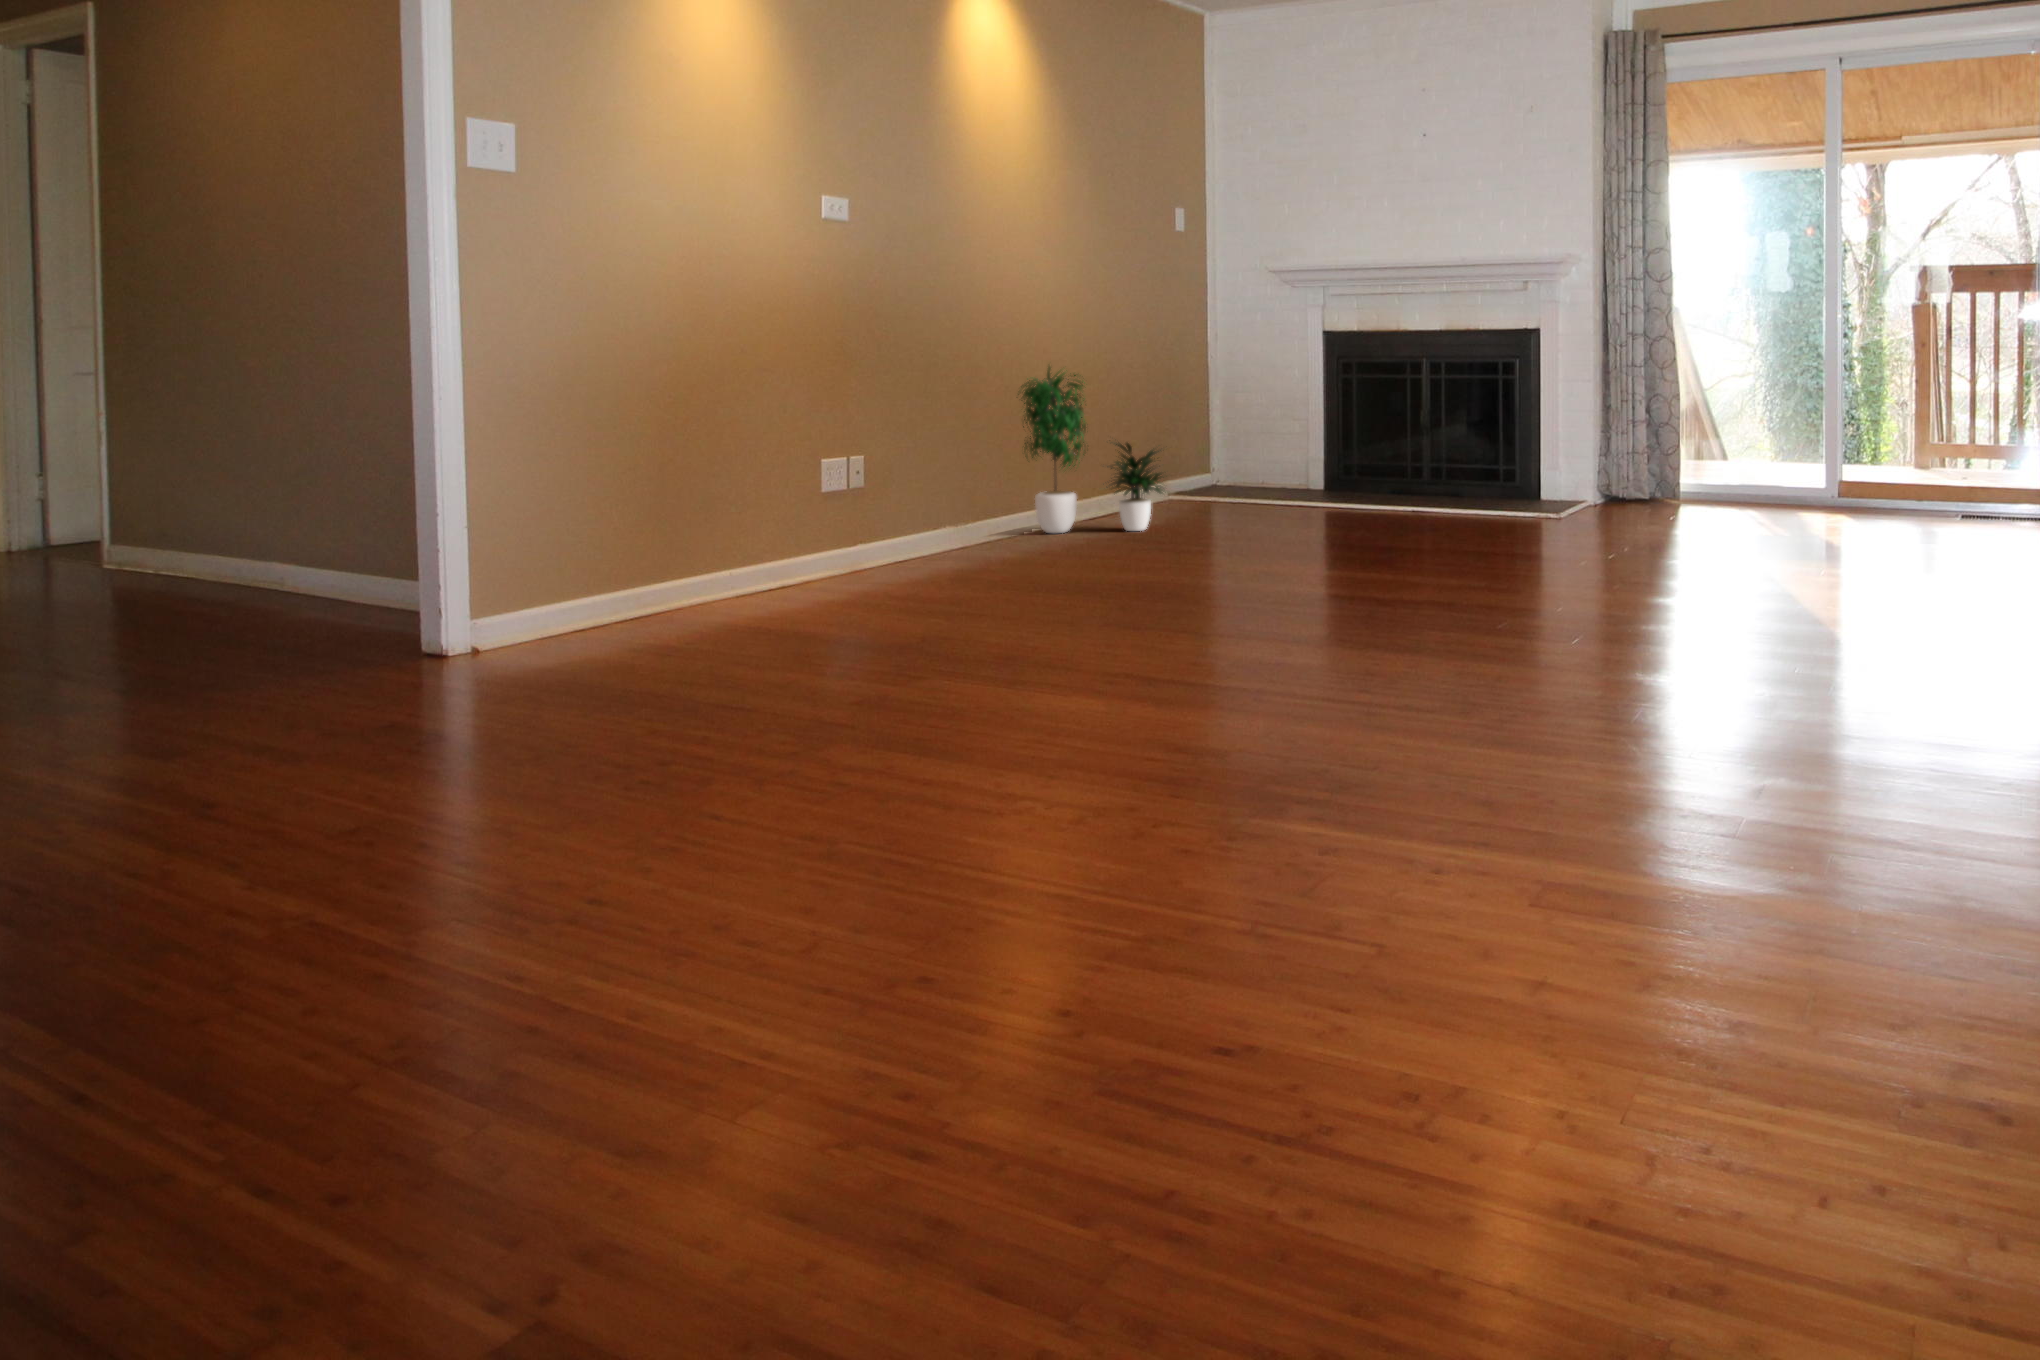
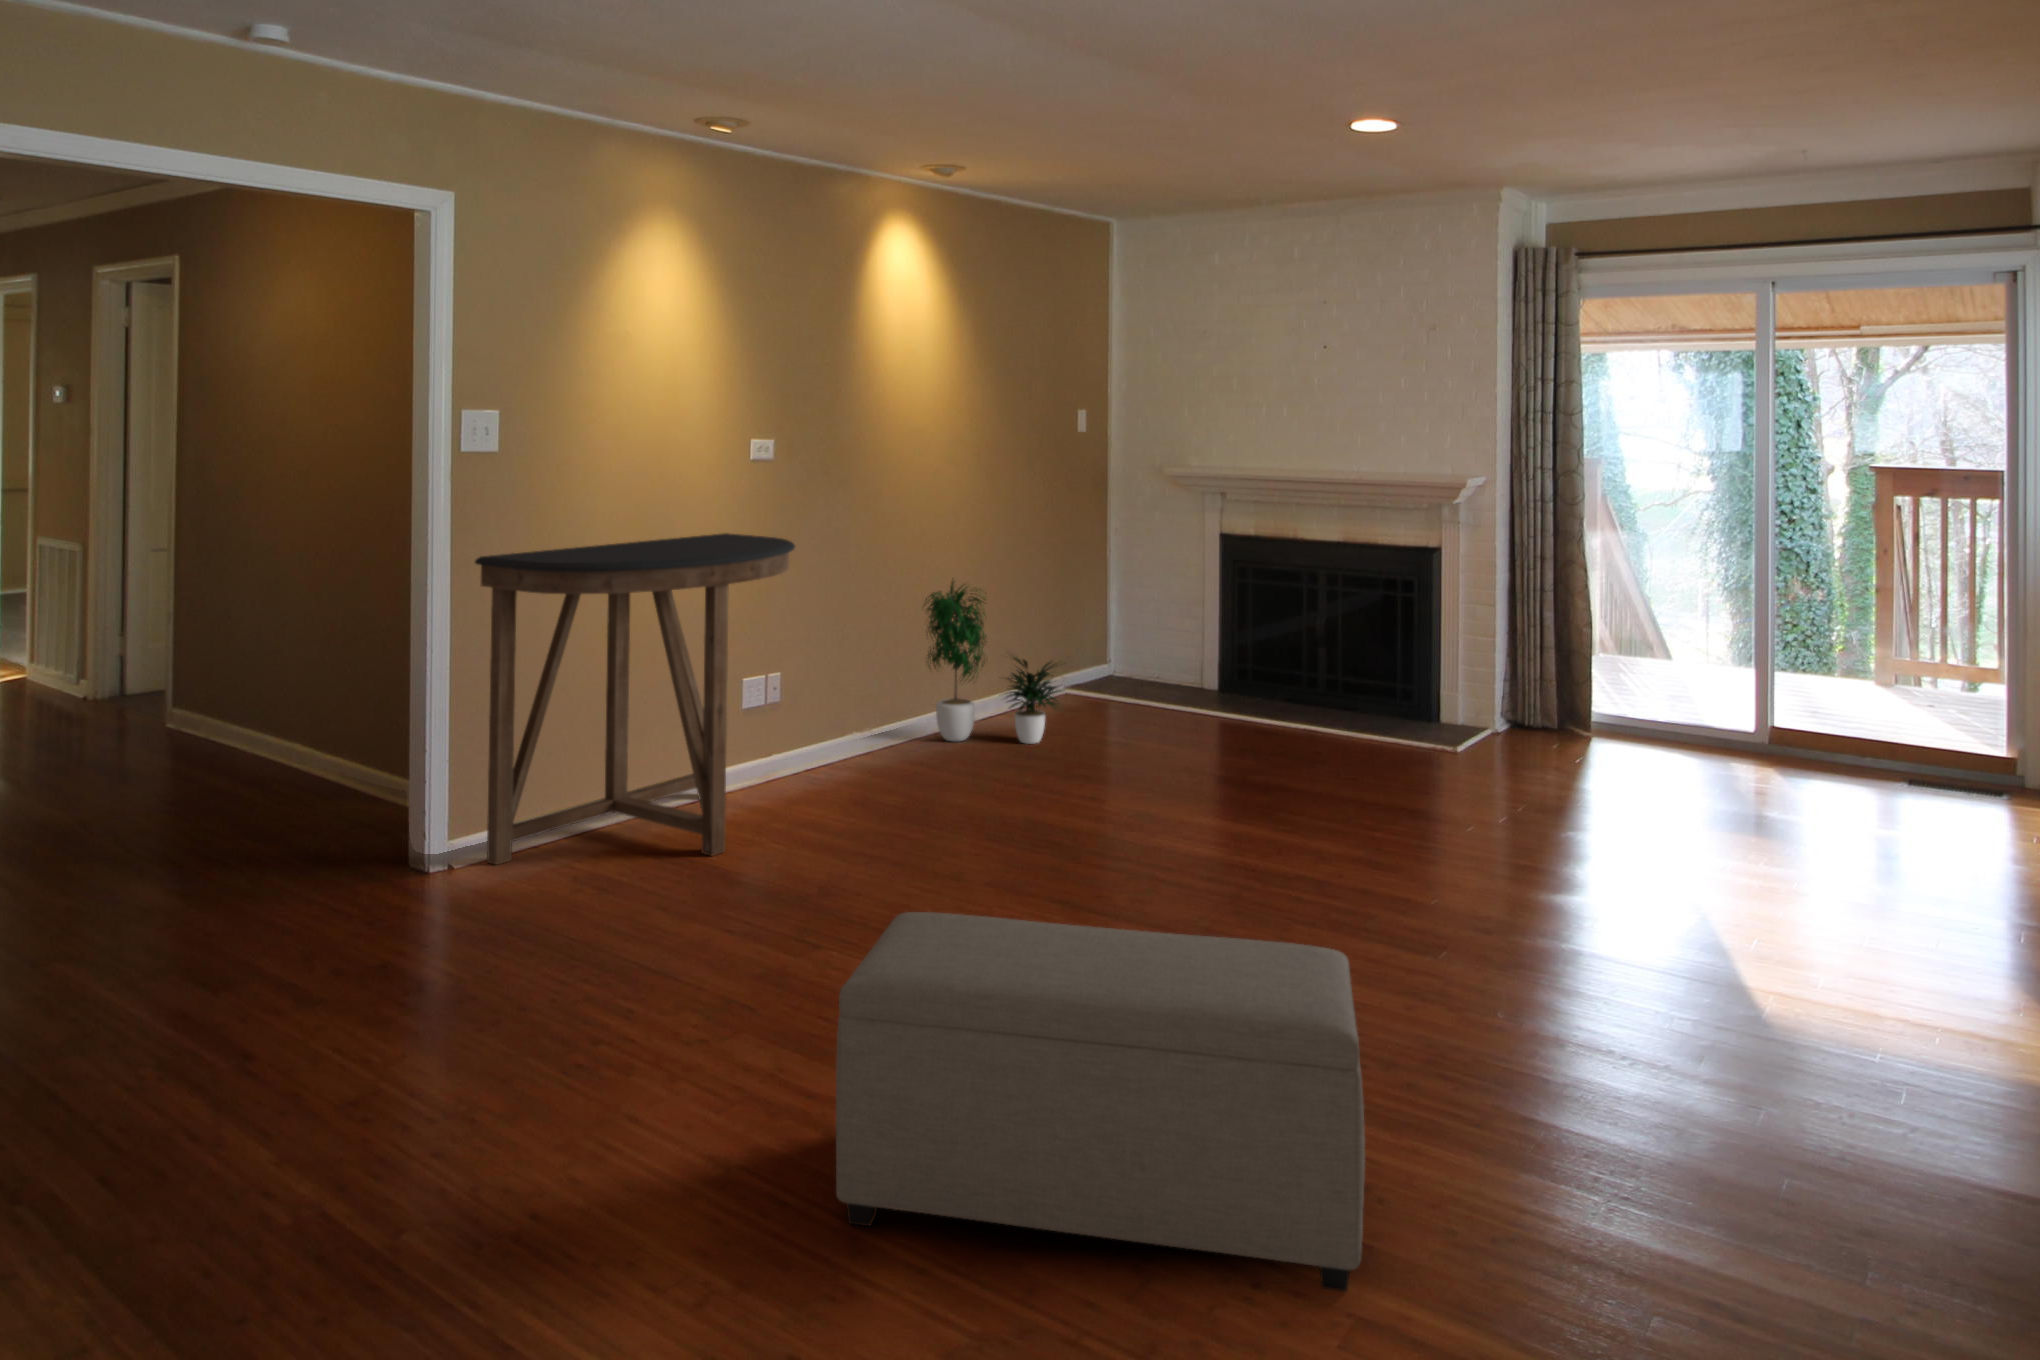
console table: none [491,287,877,641] -> present [475,533,795,865]
ottoman: none [958,547,1538,860] -> present [836,912,1365,1291]

